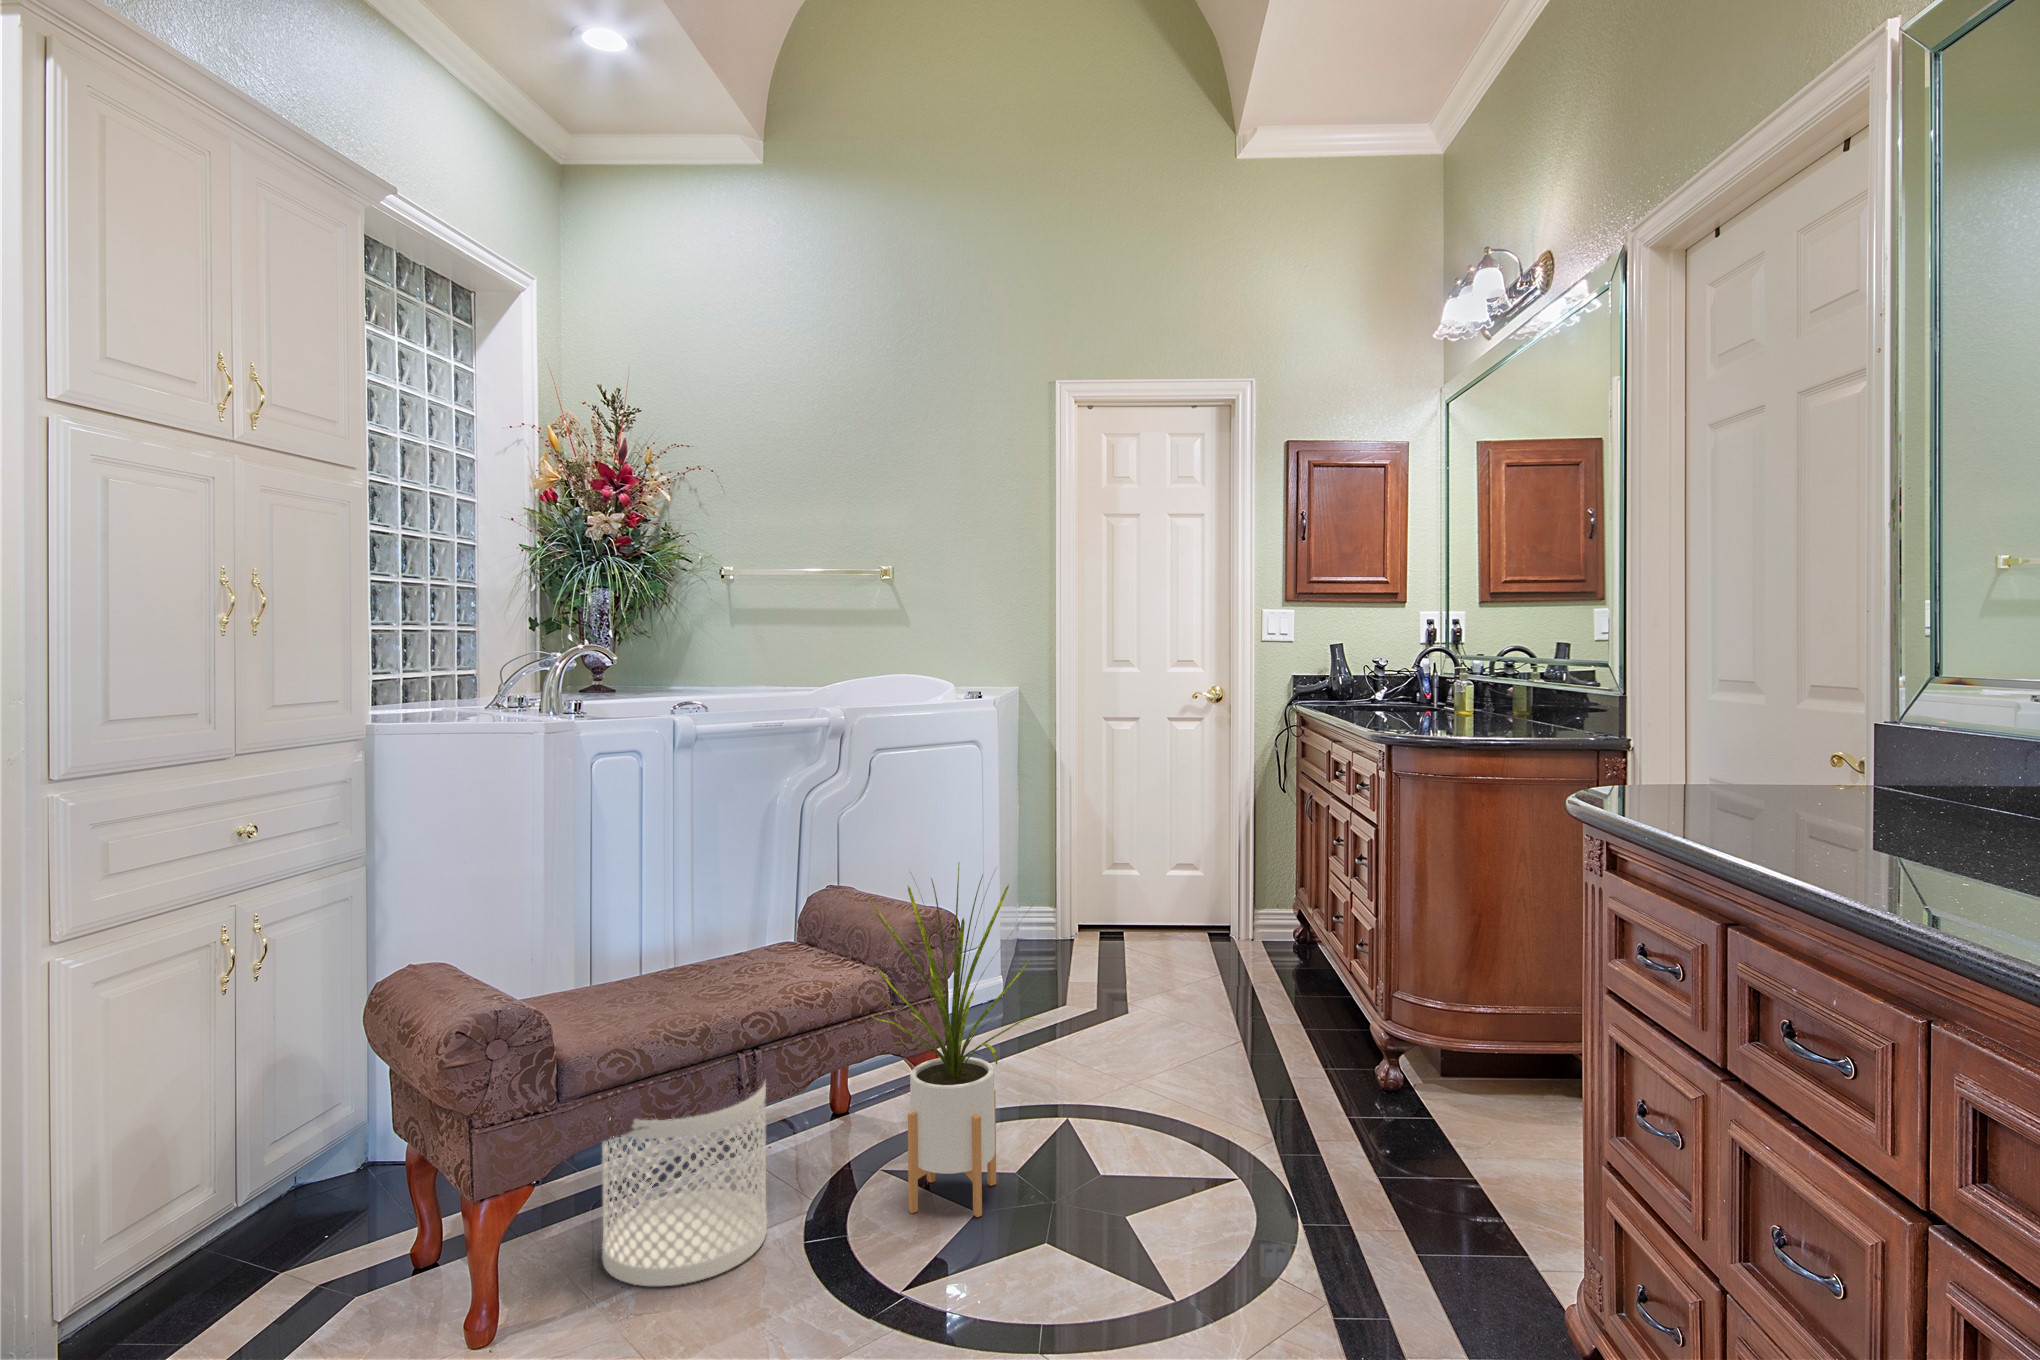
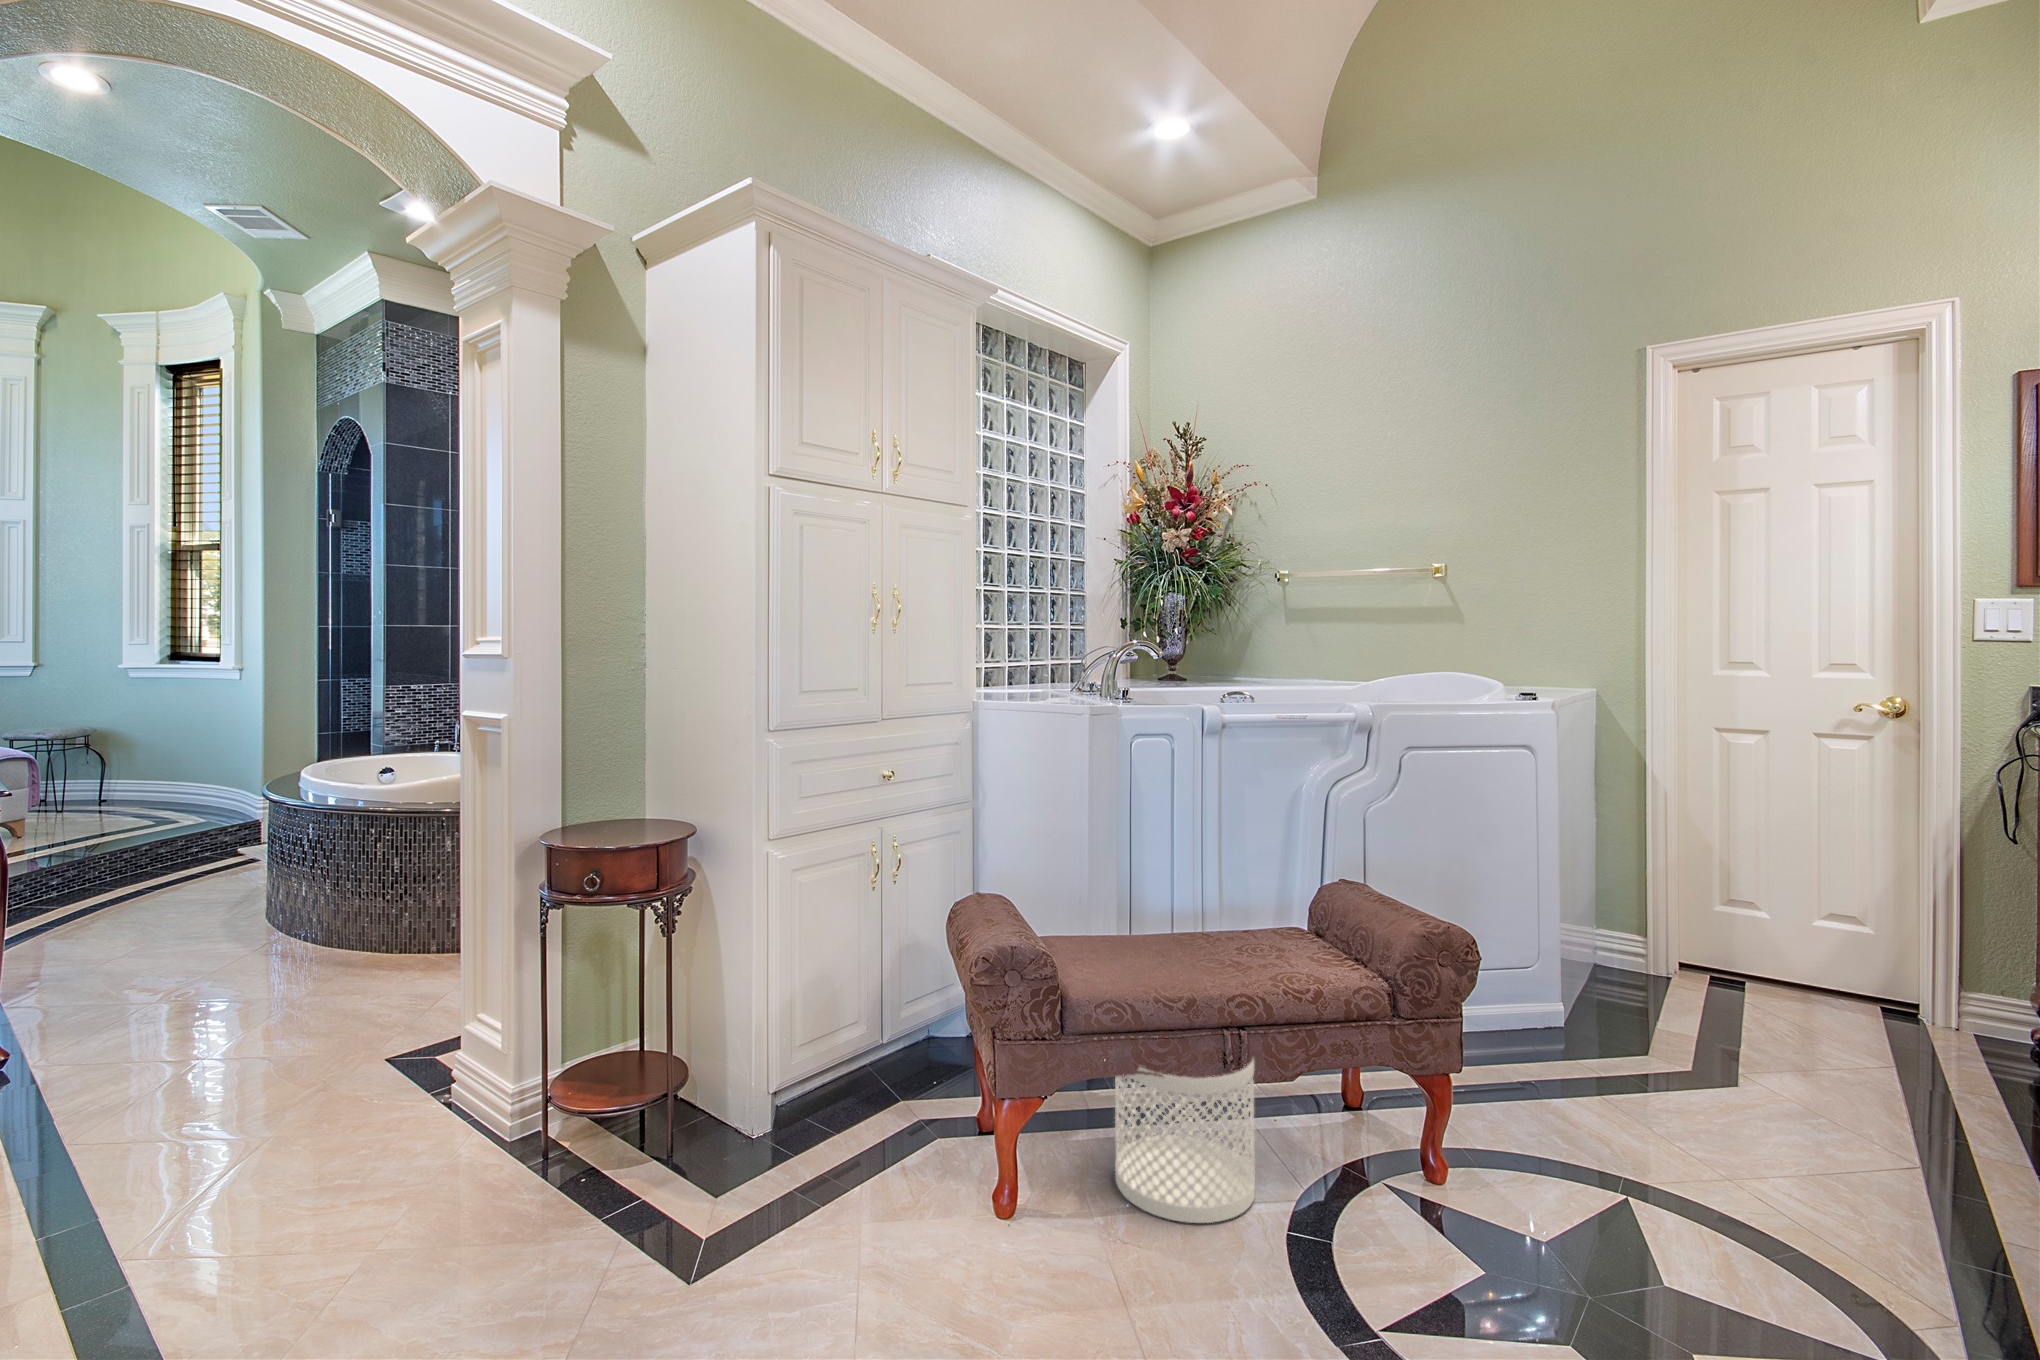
house plant: present [869,864,1039,1217] -> none [1353,883,1562,1264]

